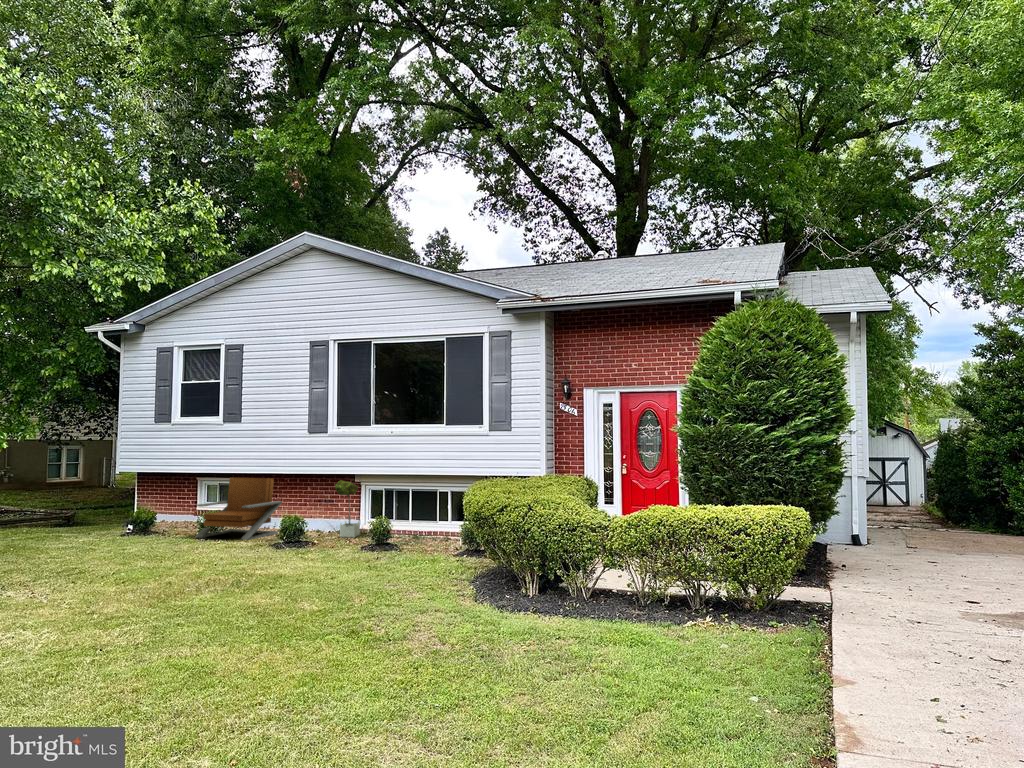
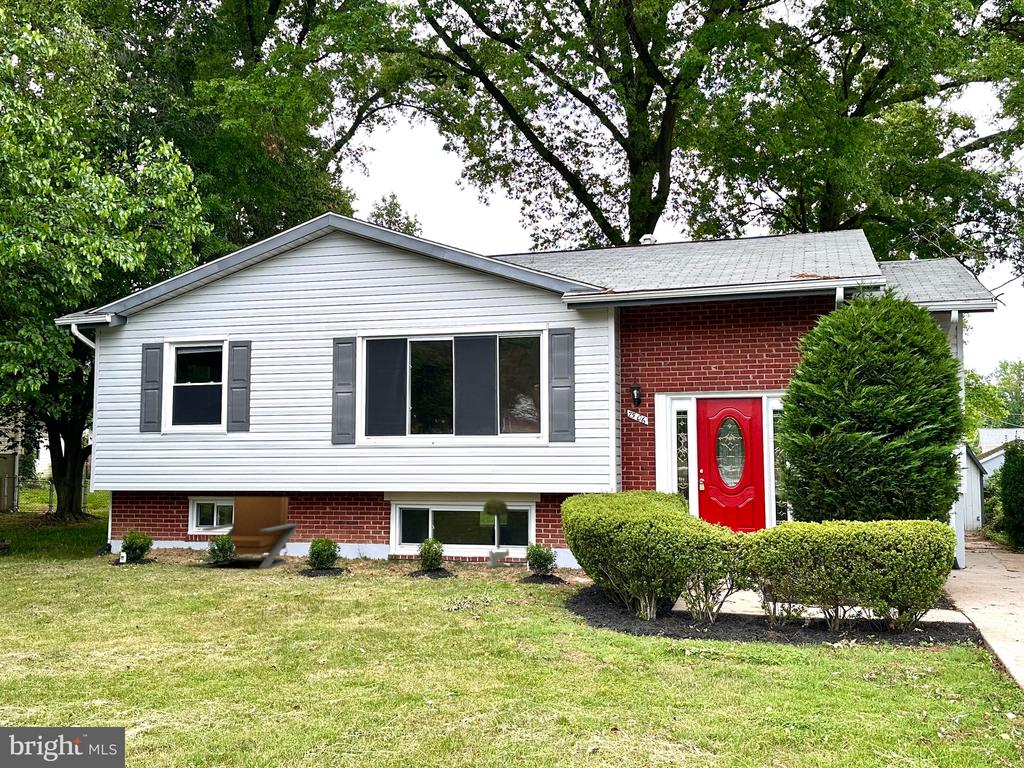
potted tree: present [335,480,360,537] -> present [483,498,510,567]

